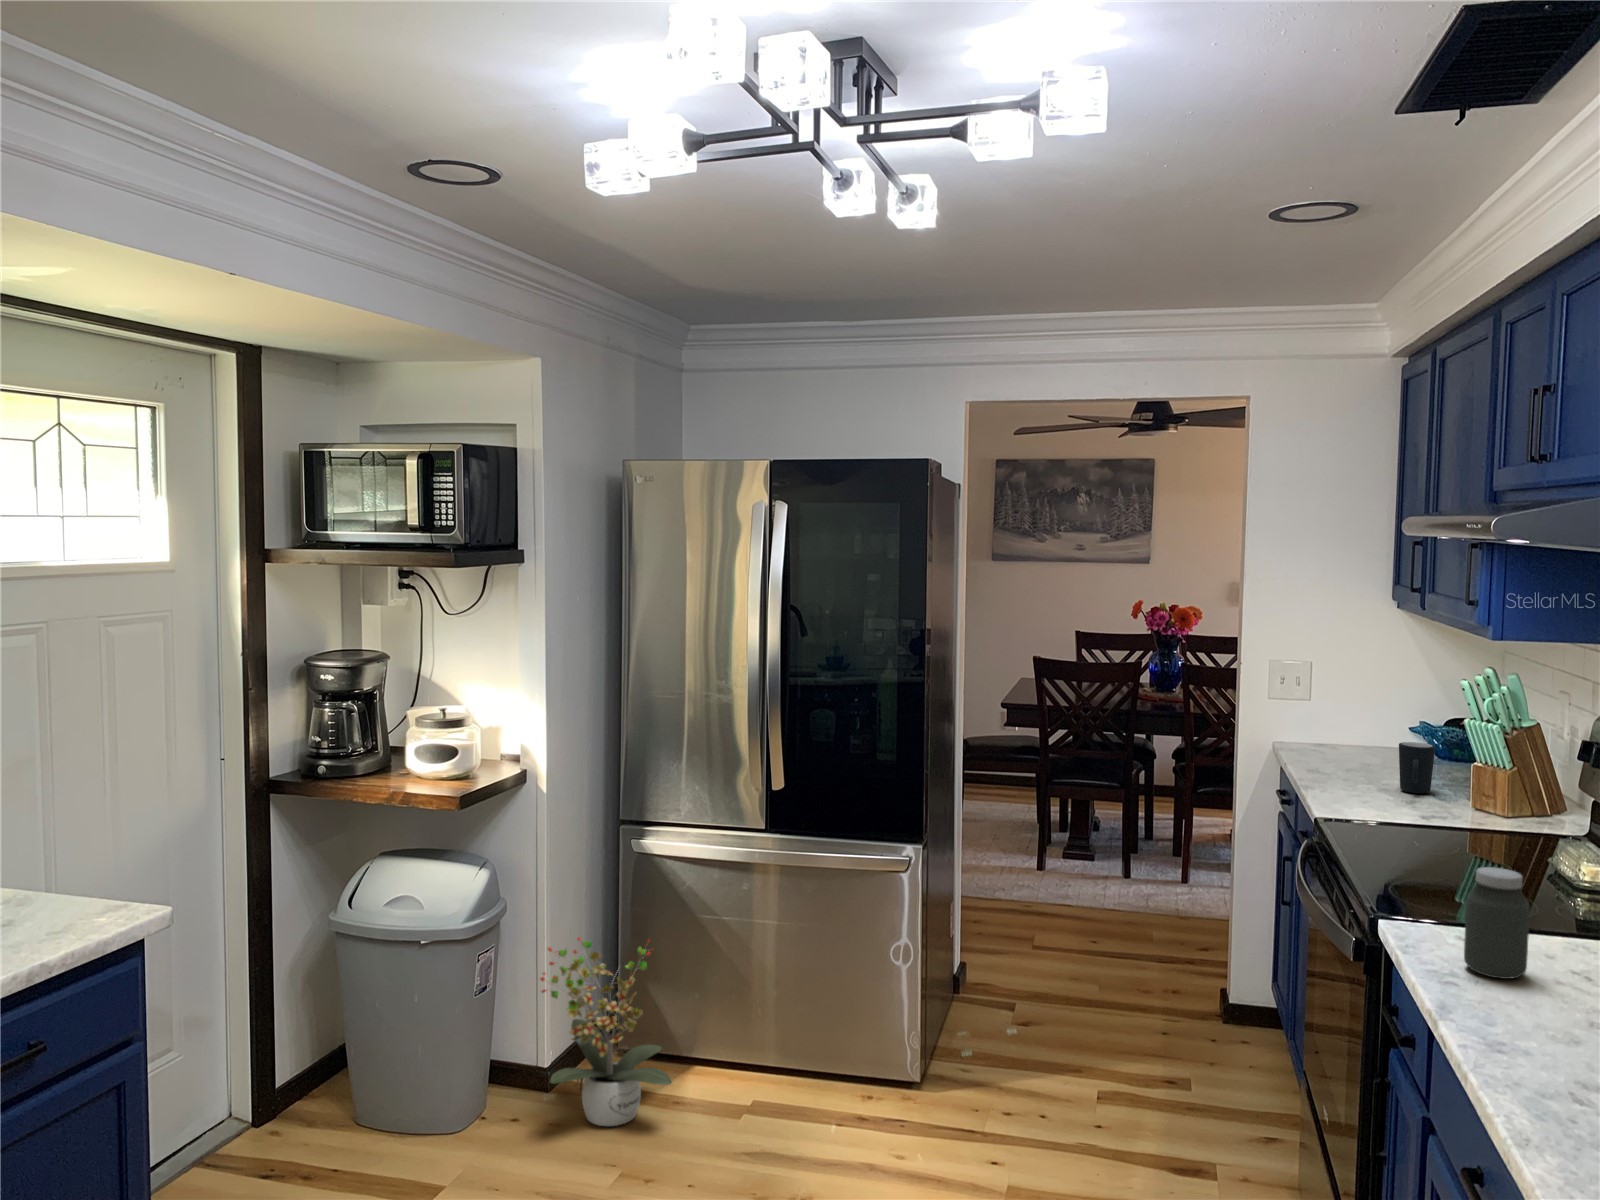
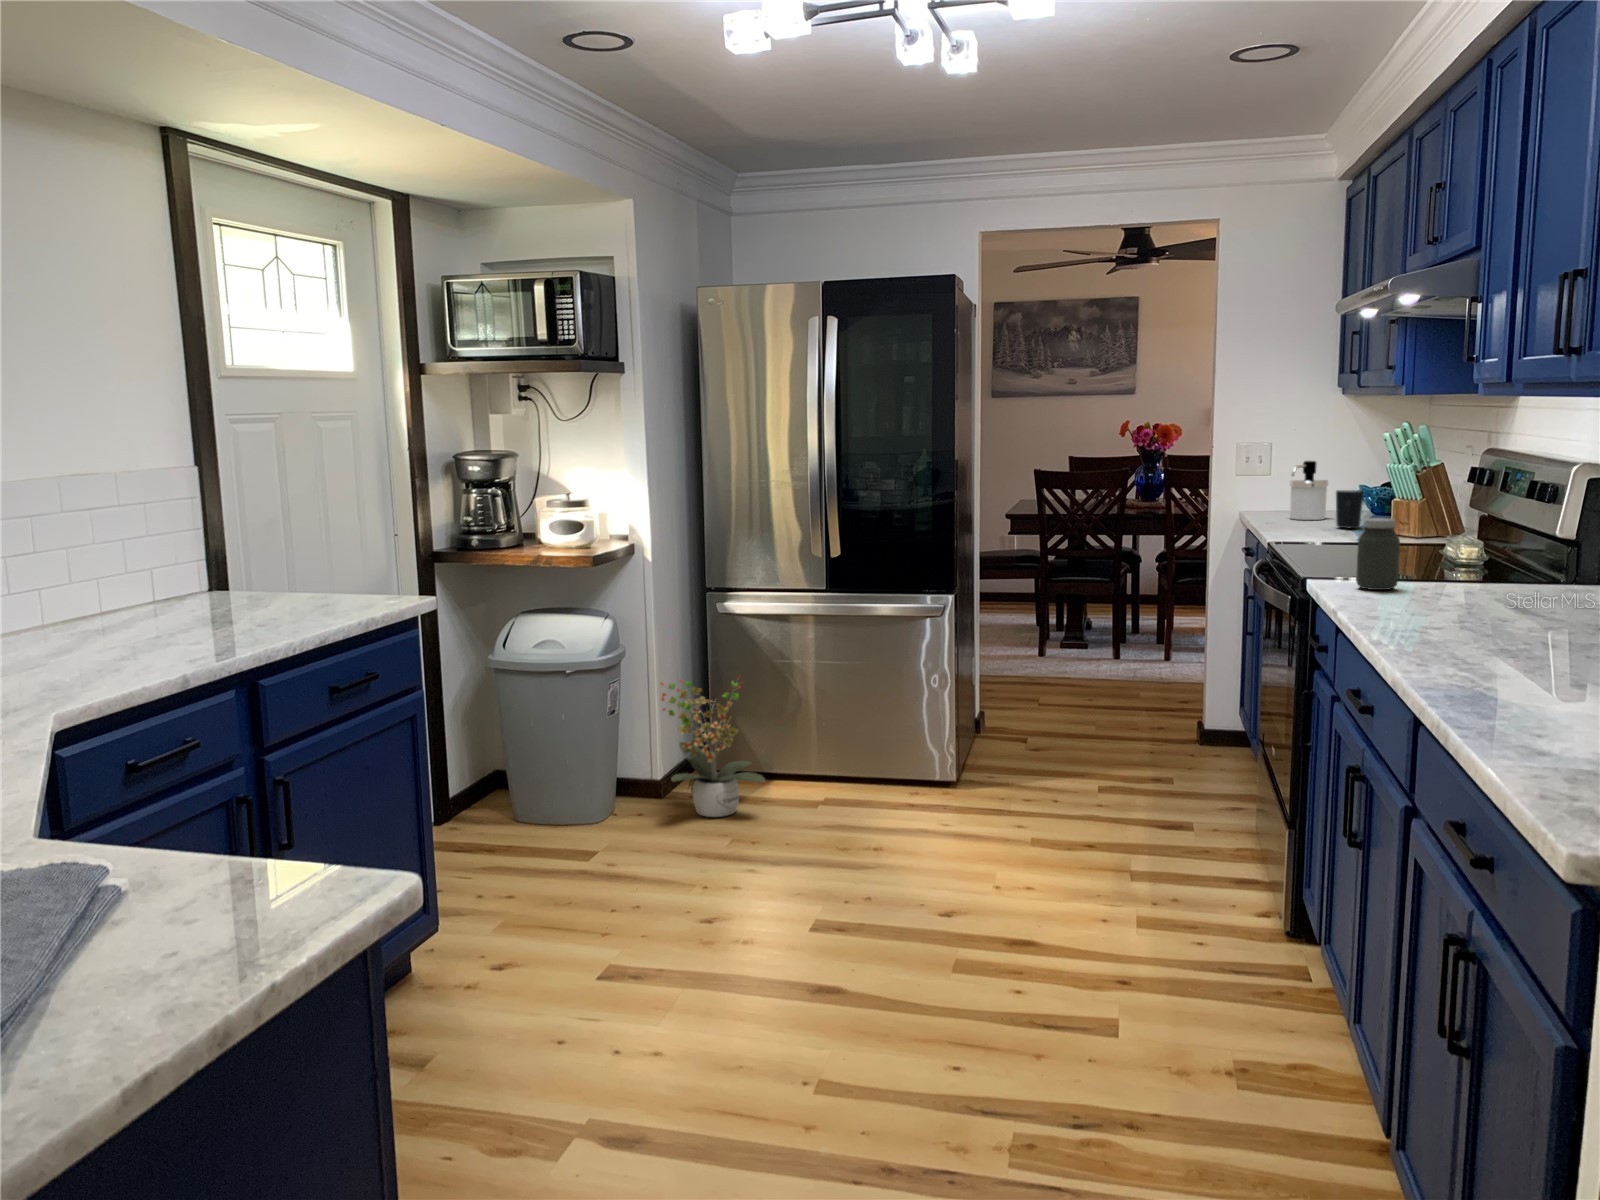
soap dispenser: none [1337,694,1385,769] -> present [1290,461,1328,520]

